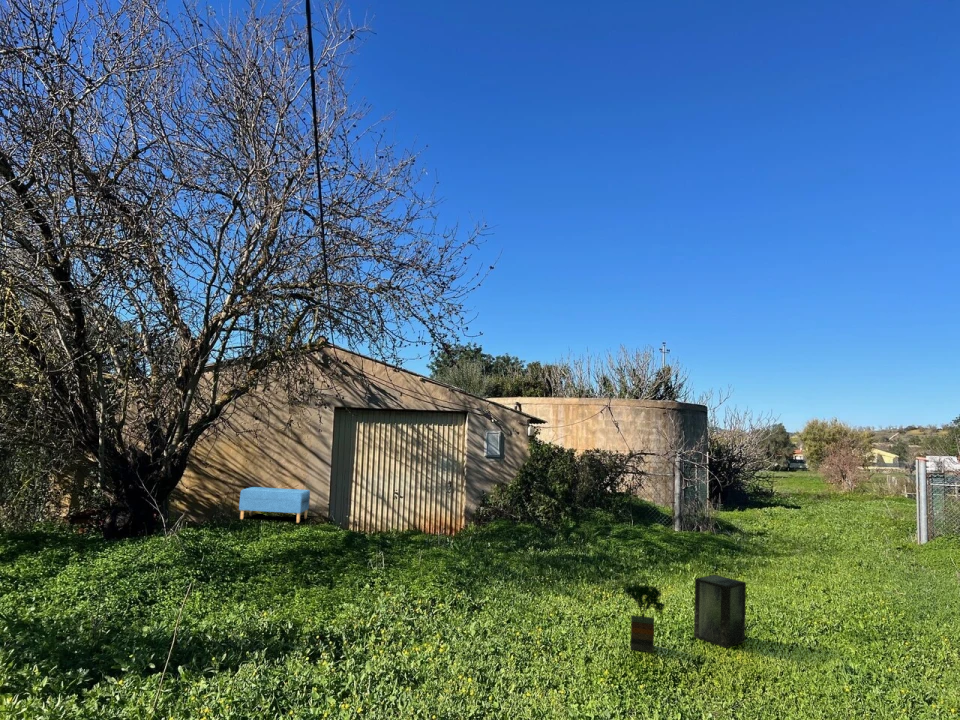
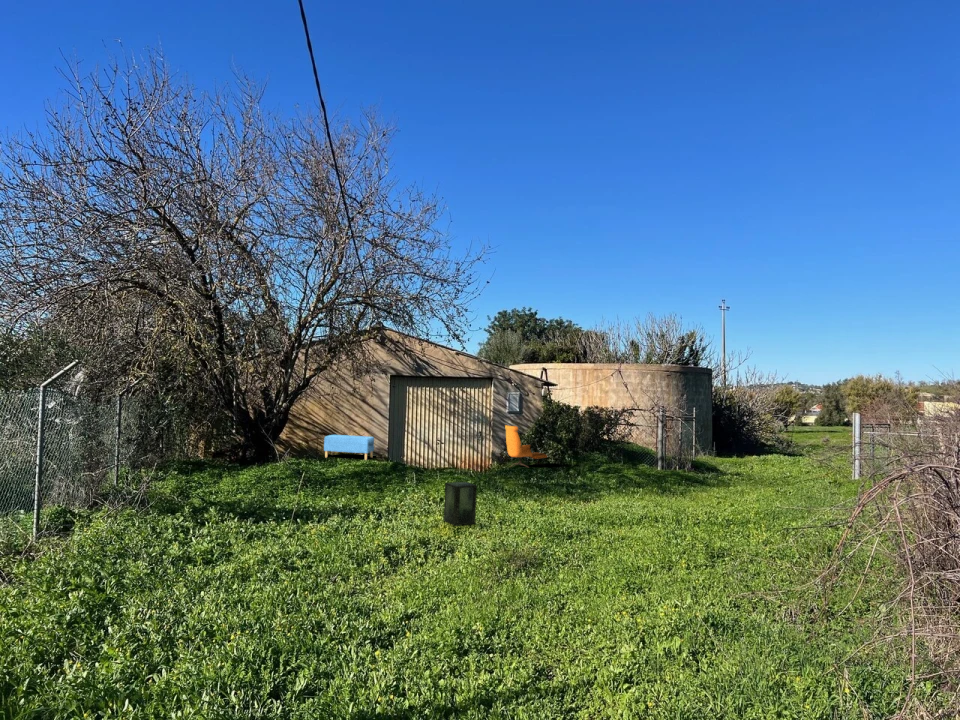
lounge chair: none [488,474,540,532] -> present [505,425,547,467]
storage box: present [694,575,746,648] -> present [444,482,477,526]
potted tree: present [625,585,665,652] -> none [556,488,581,529]

